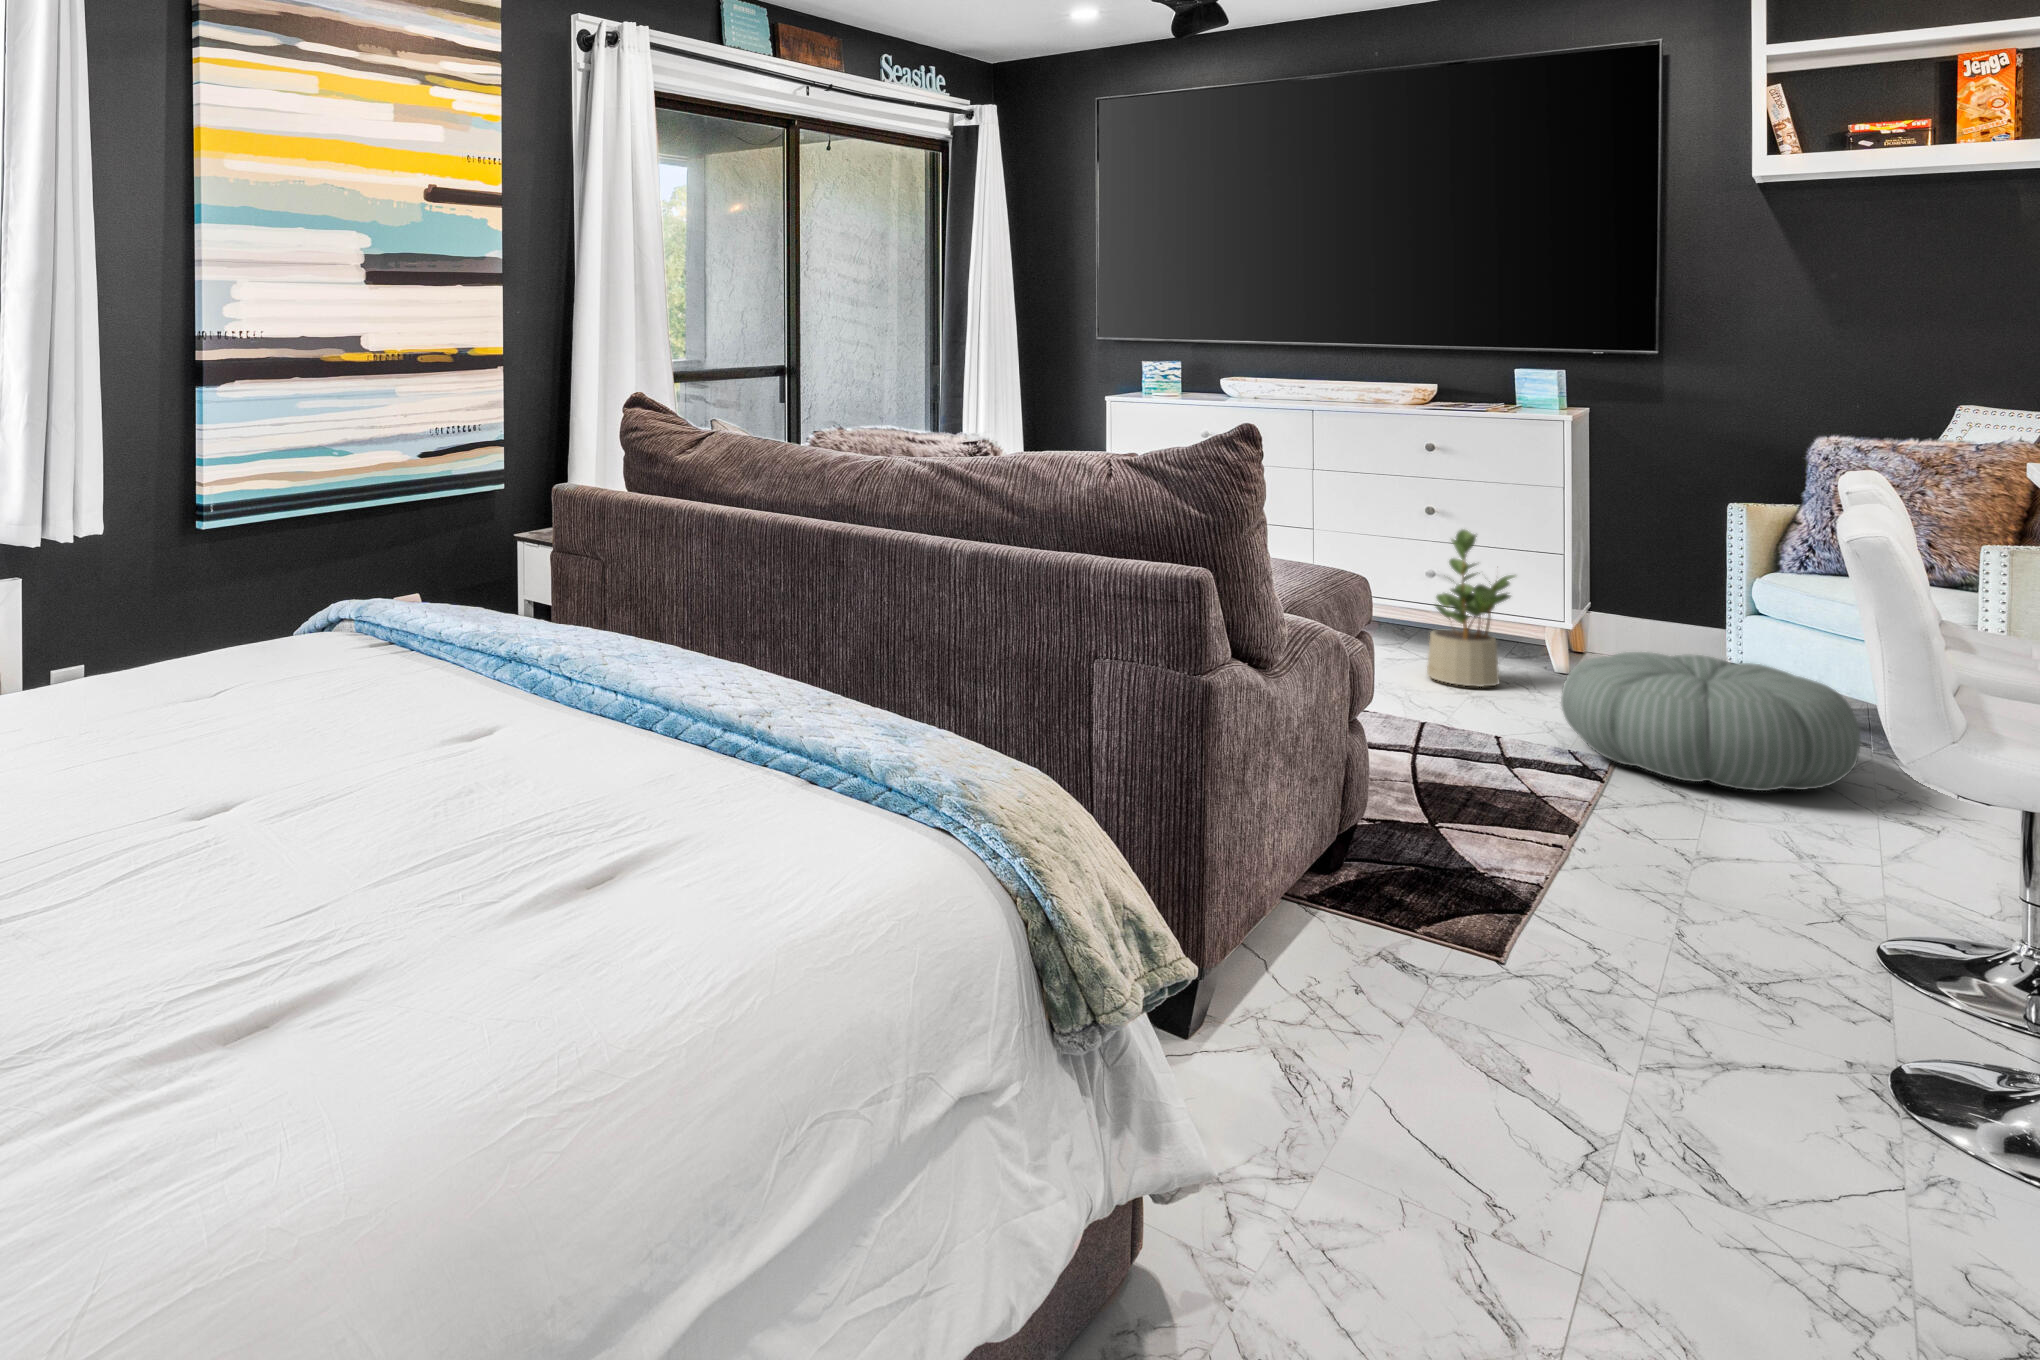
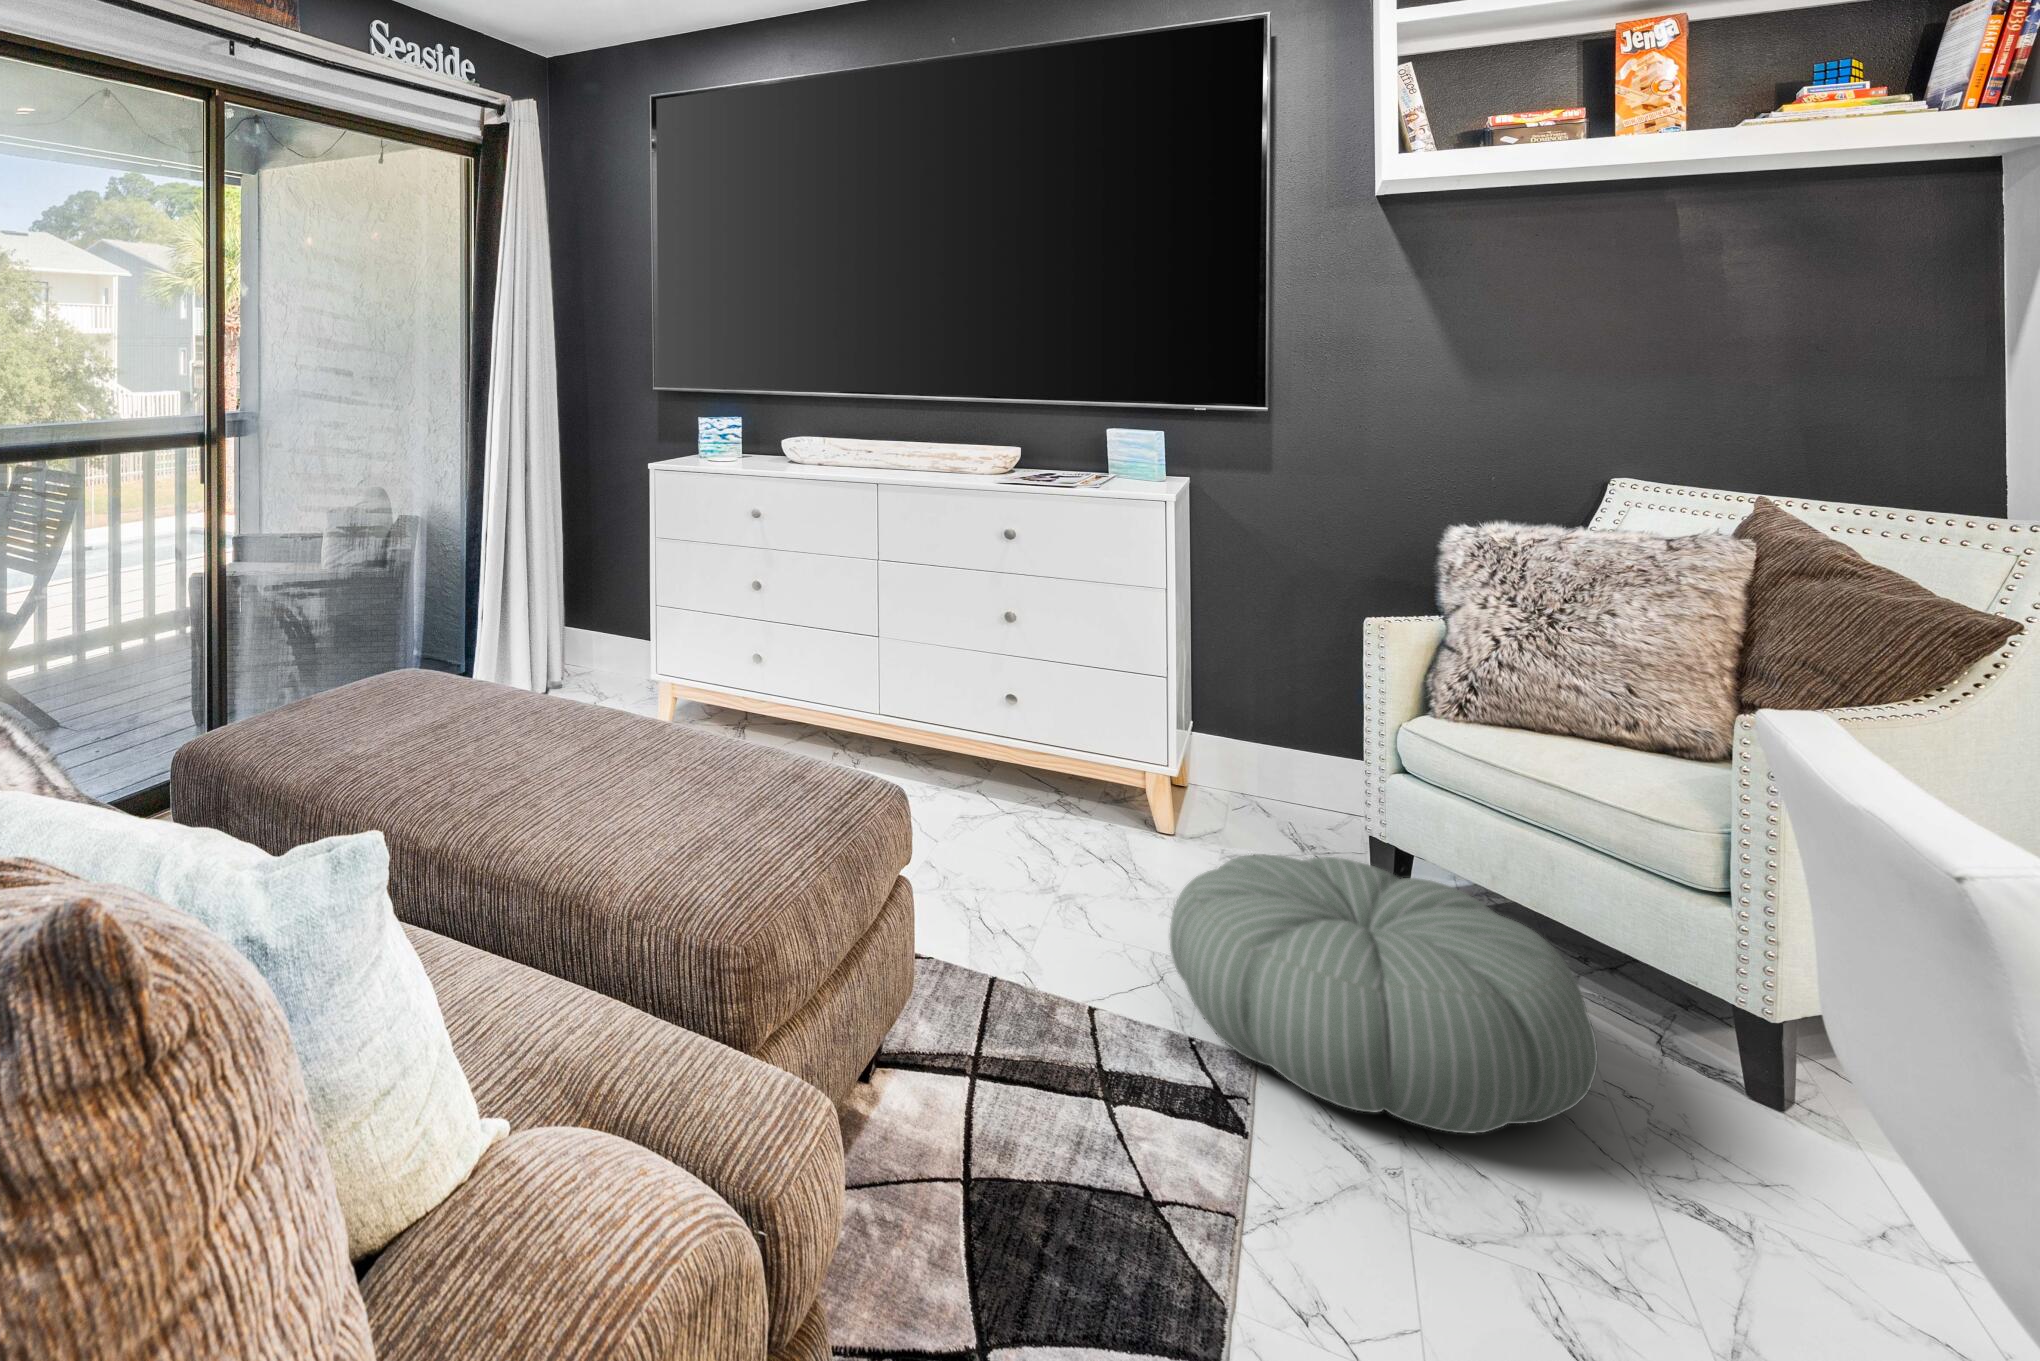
potted plant: present [1427,530,1515,686] -> none [1002,648,1111,866]

